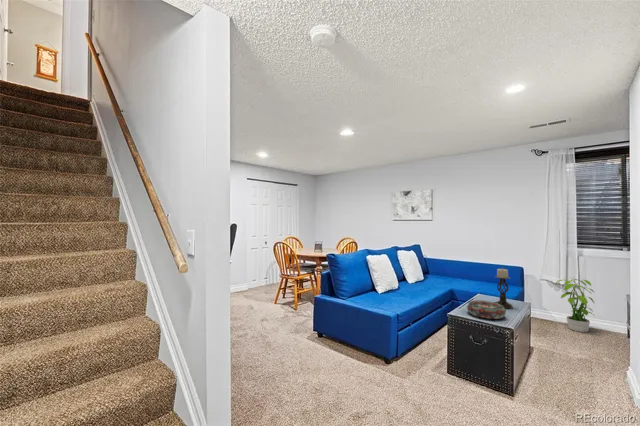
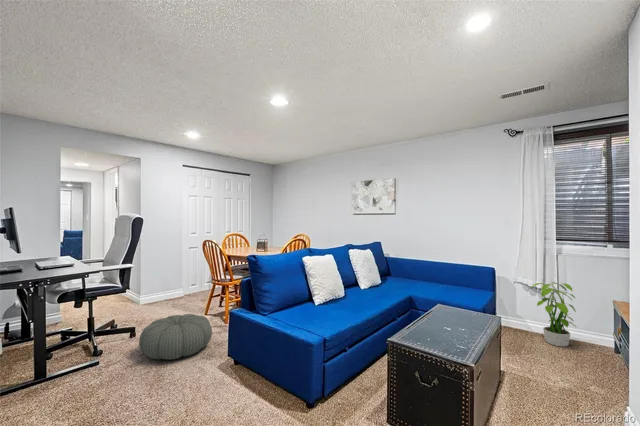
candle holder: present [495,268,513,309] -> none [454,273,478,327]
pouf: none [244,300,295,332] -> present [139,314,212,360]
decorative bowl: present [467,300,506,319] -> none [416,318,466,346]

